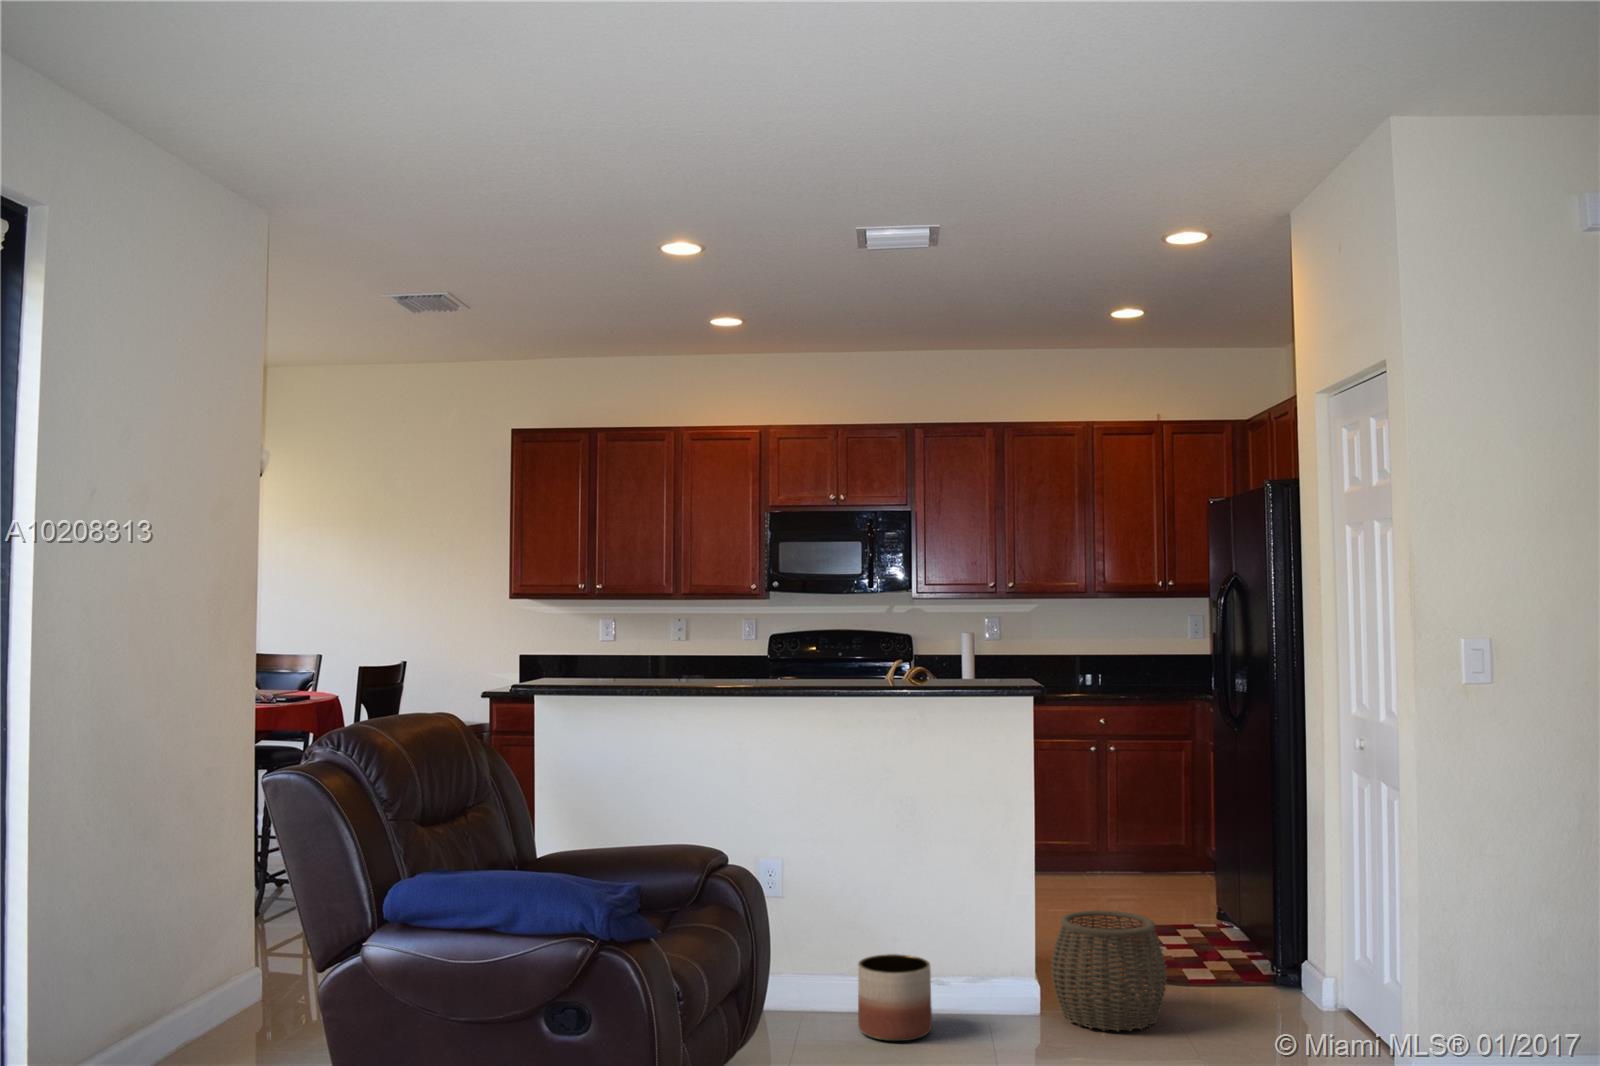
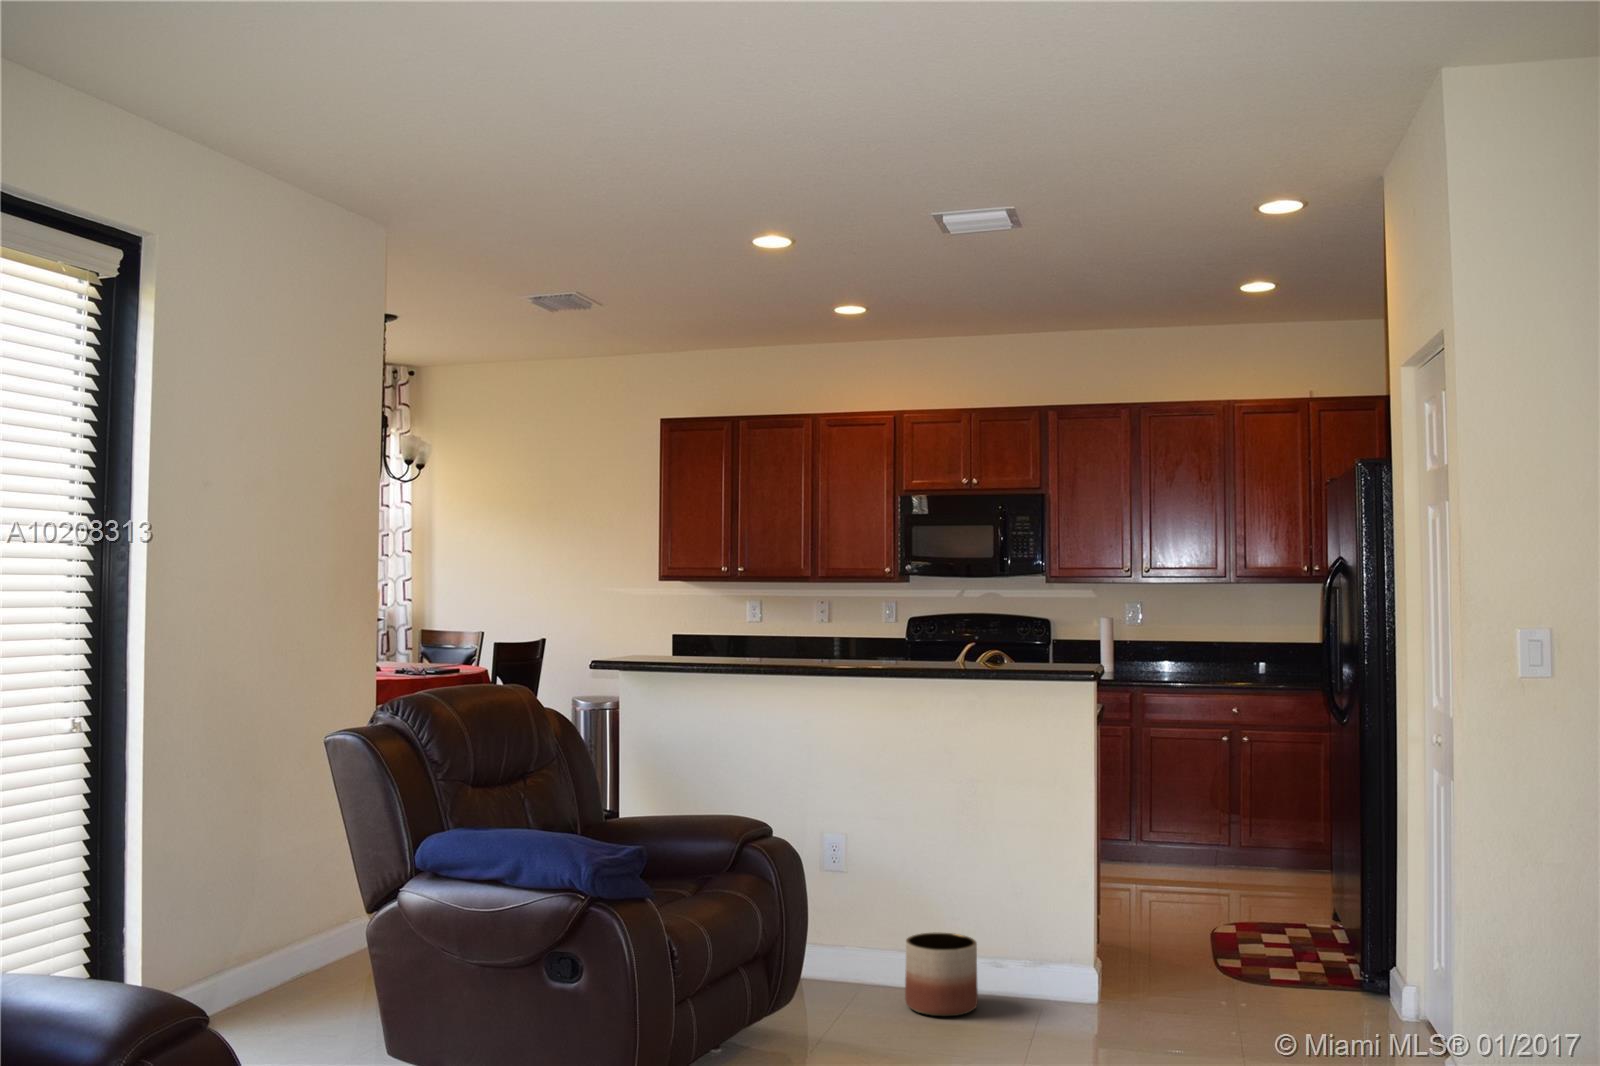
woven basket: present [1051,910,1167,1031] -> none [1105,901,1225,1024]

